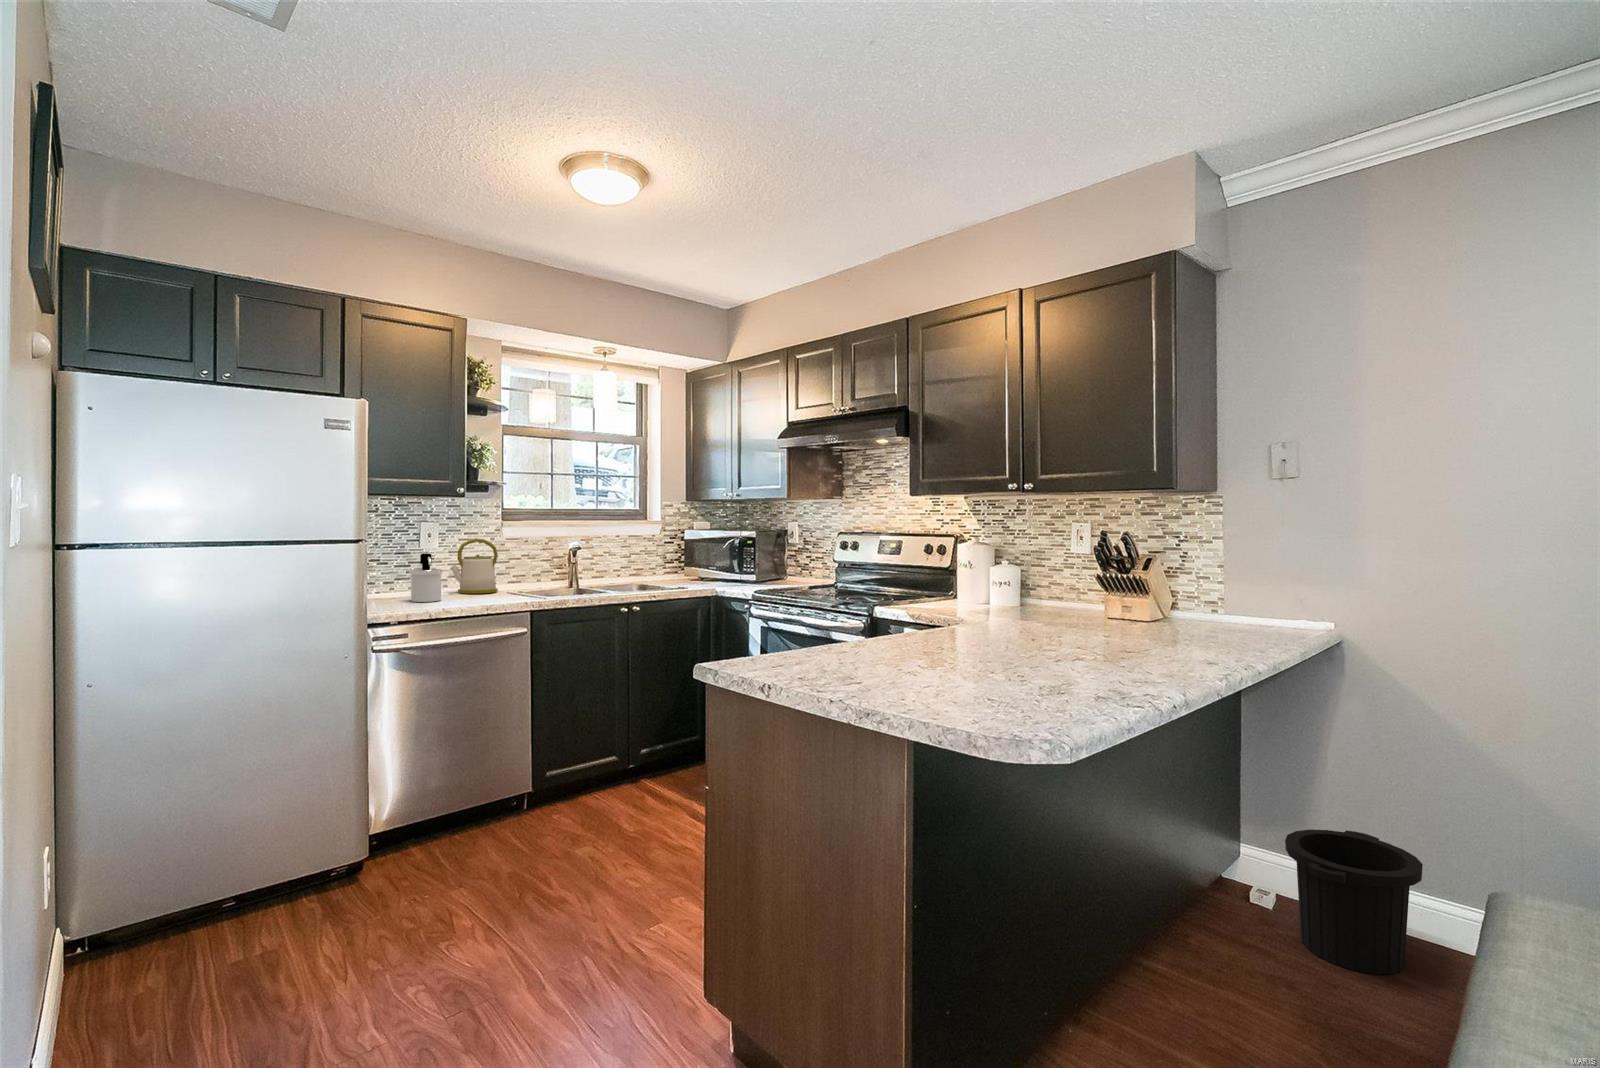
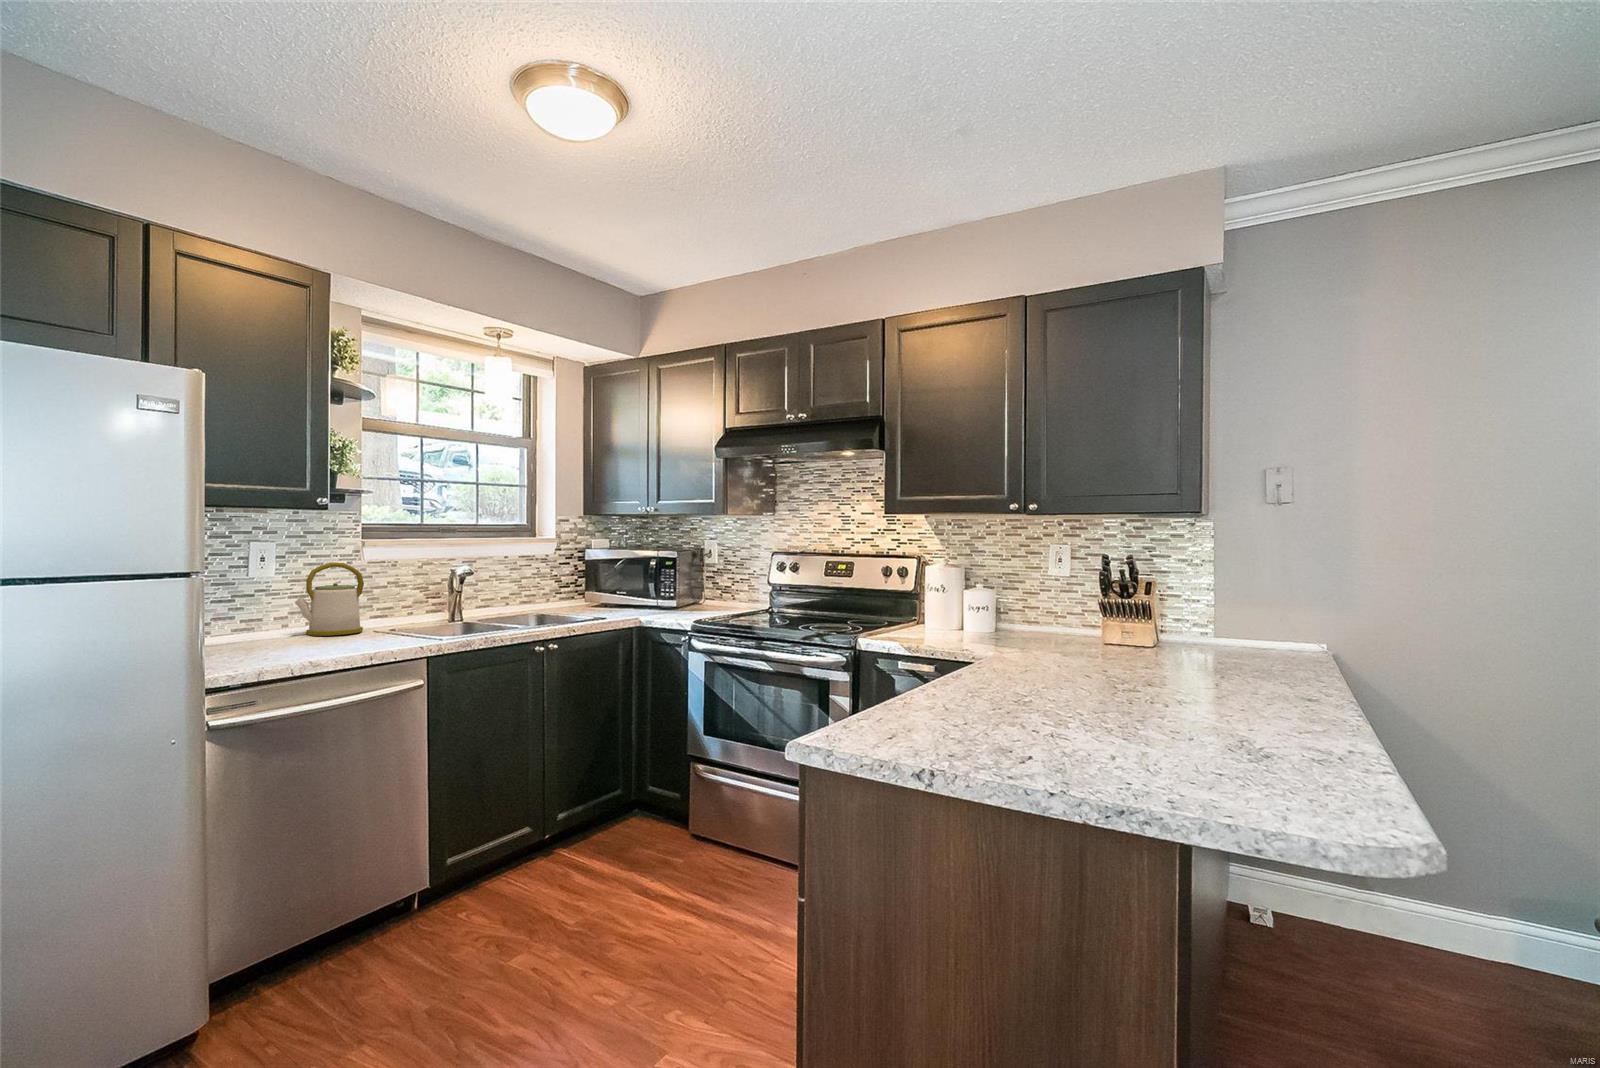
soap dispenser: present [410,554,442,602] -> none [244,585,293,653]
trash can: present [1285,830,1423,975] -> none [1314,851,1456,1003]

